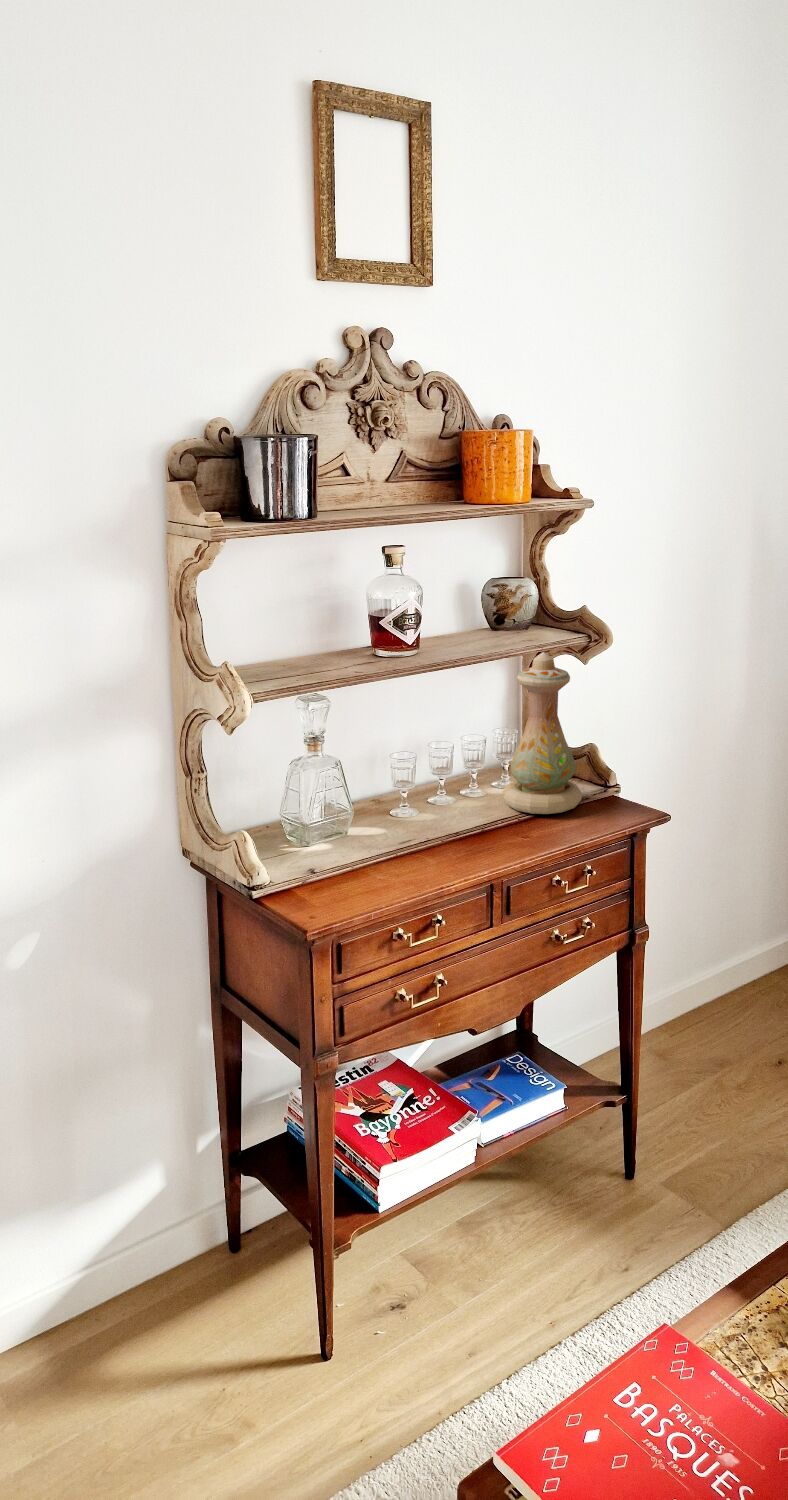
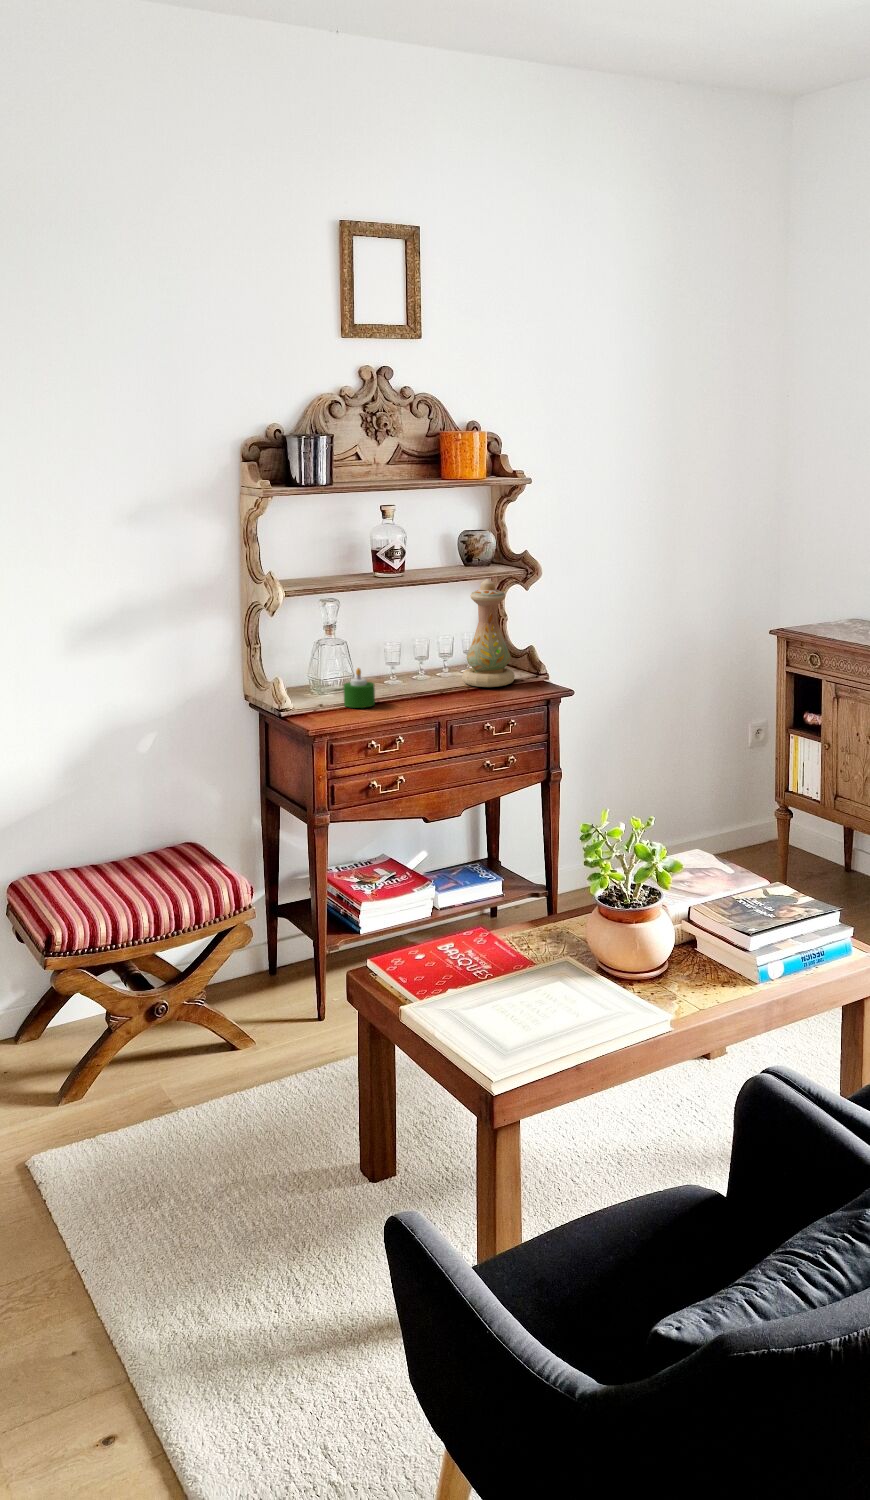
candle: none [343,808,393,873] -> present [343,668,375,708]

